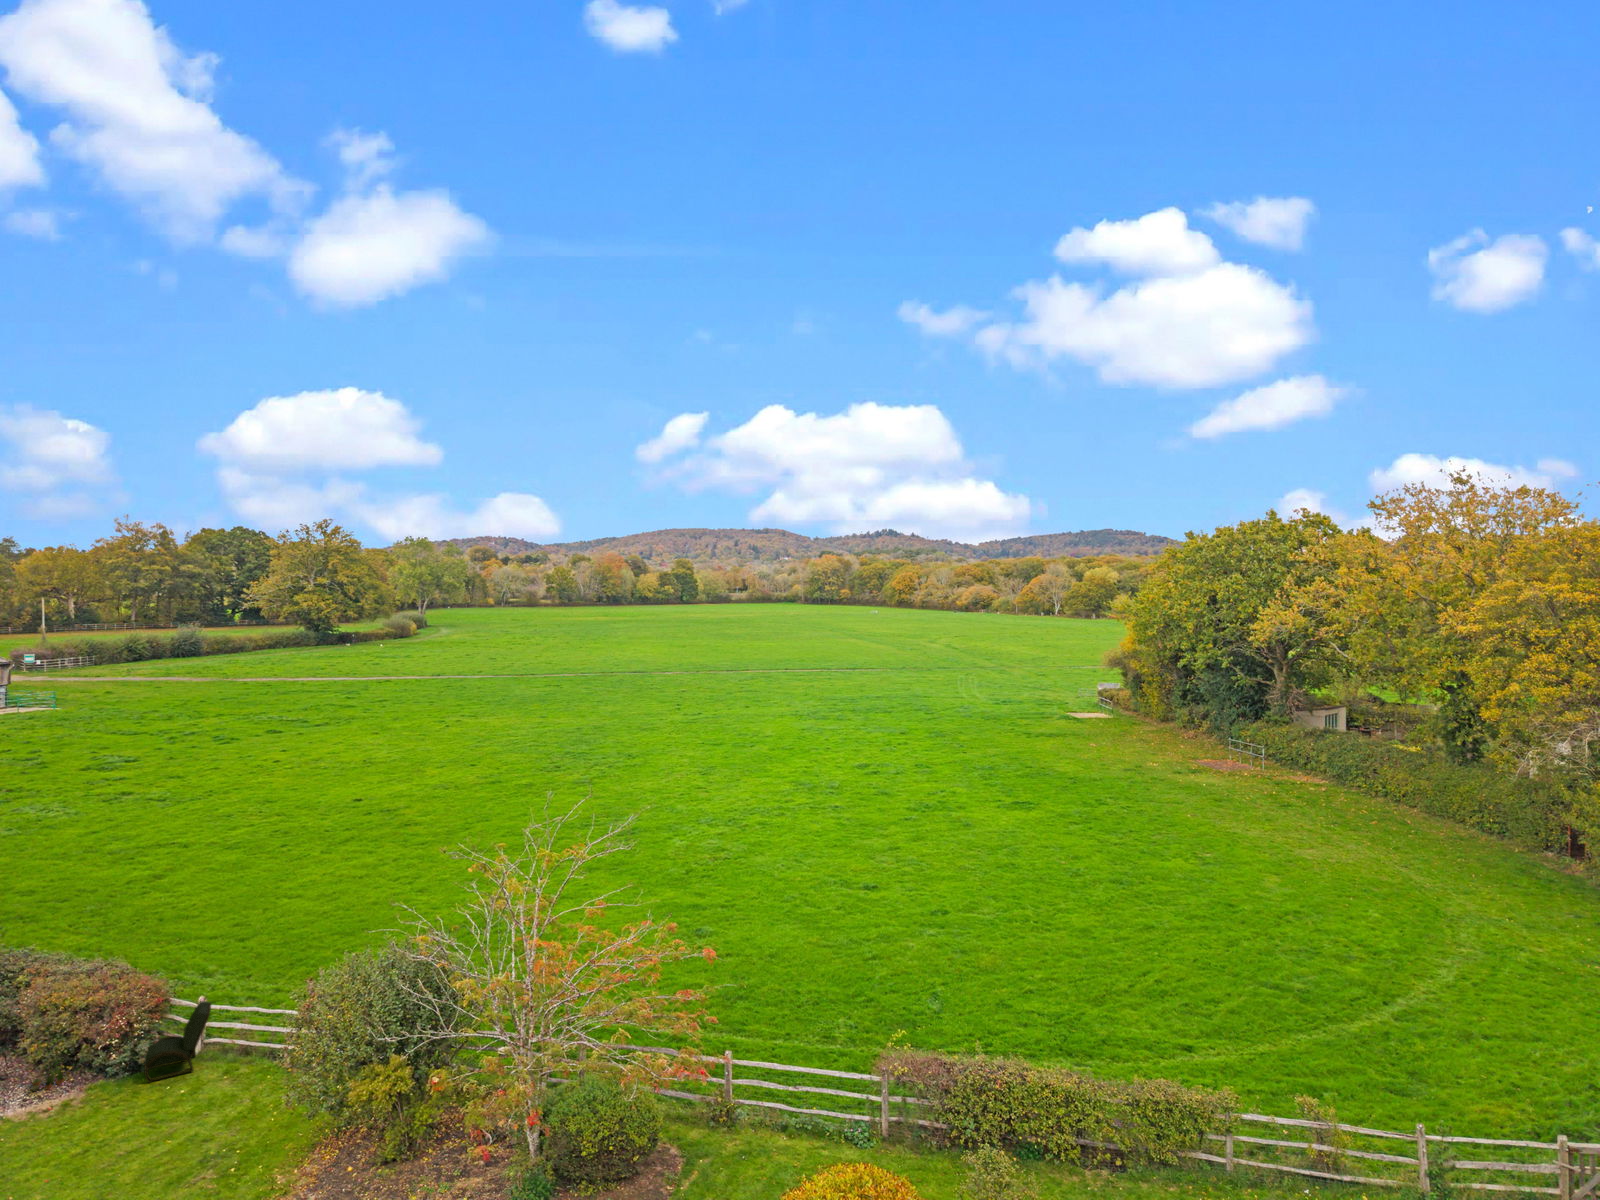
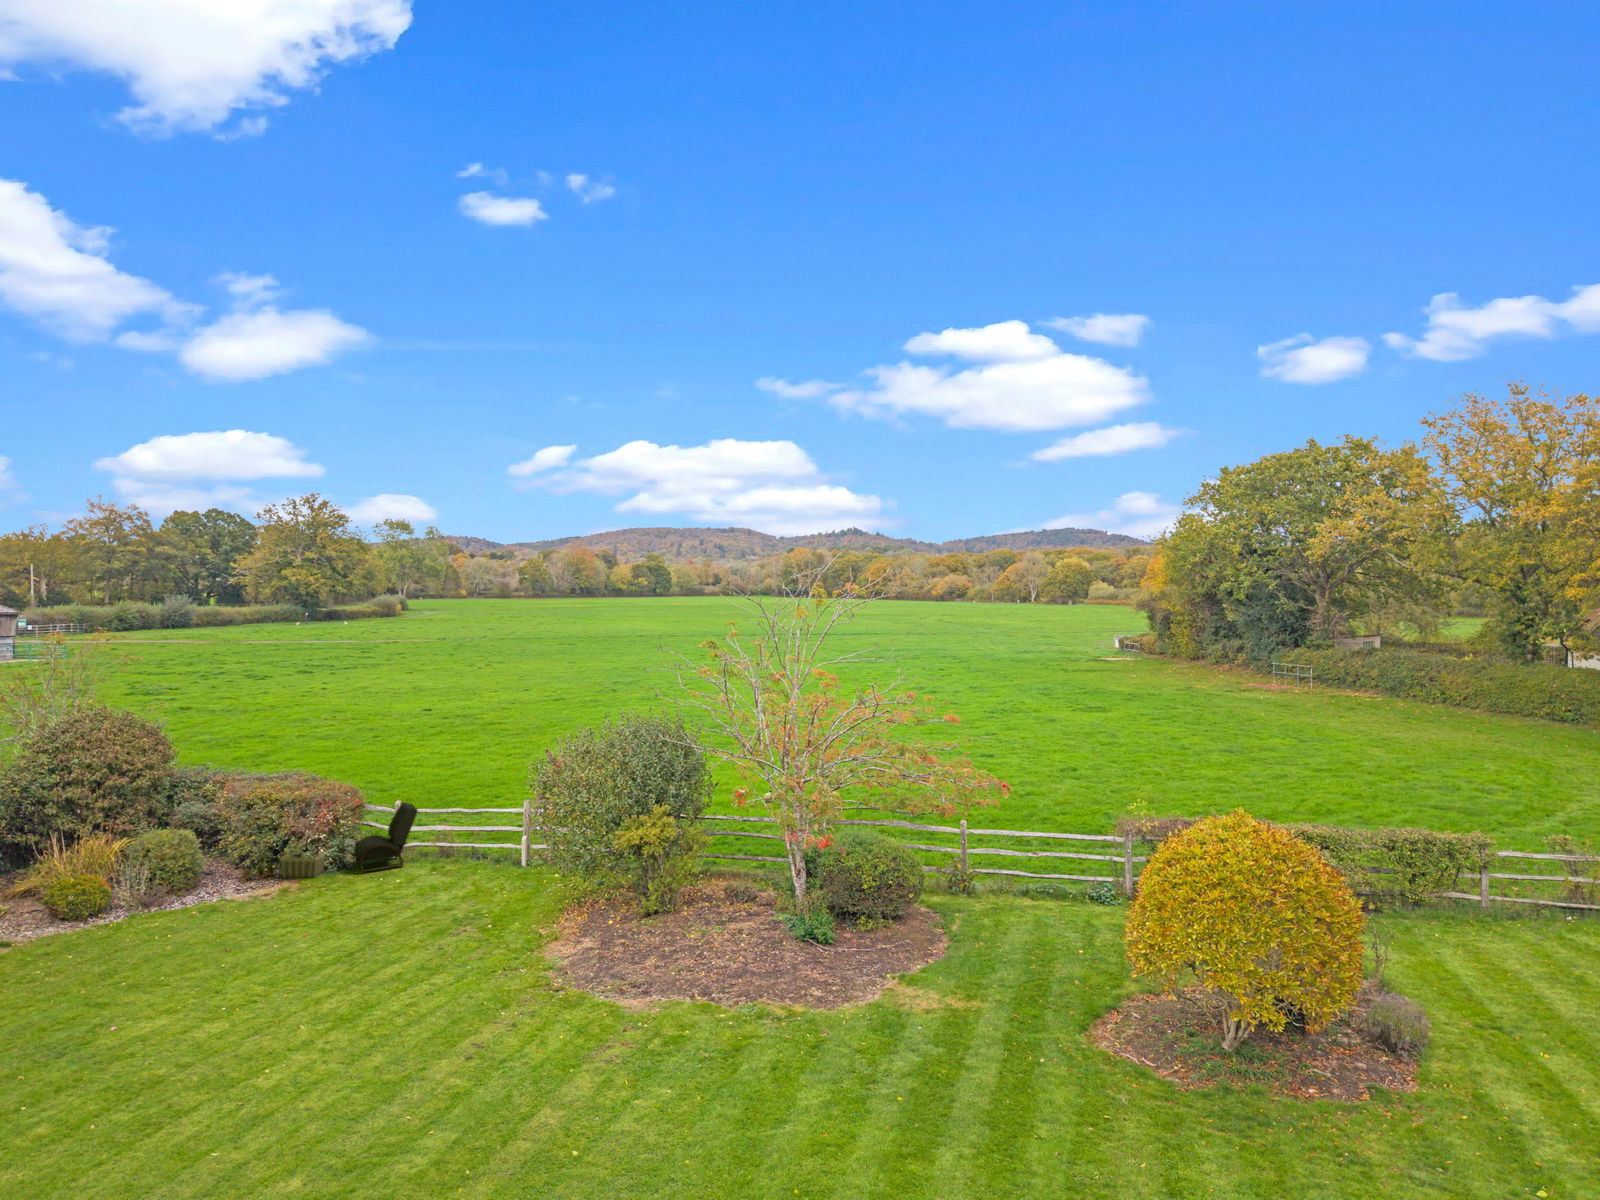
basket: none [64,1049,115,1089] -> present [279,842,325,878]

